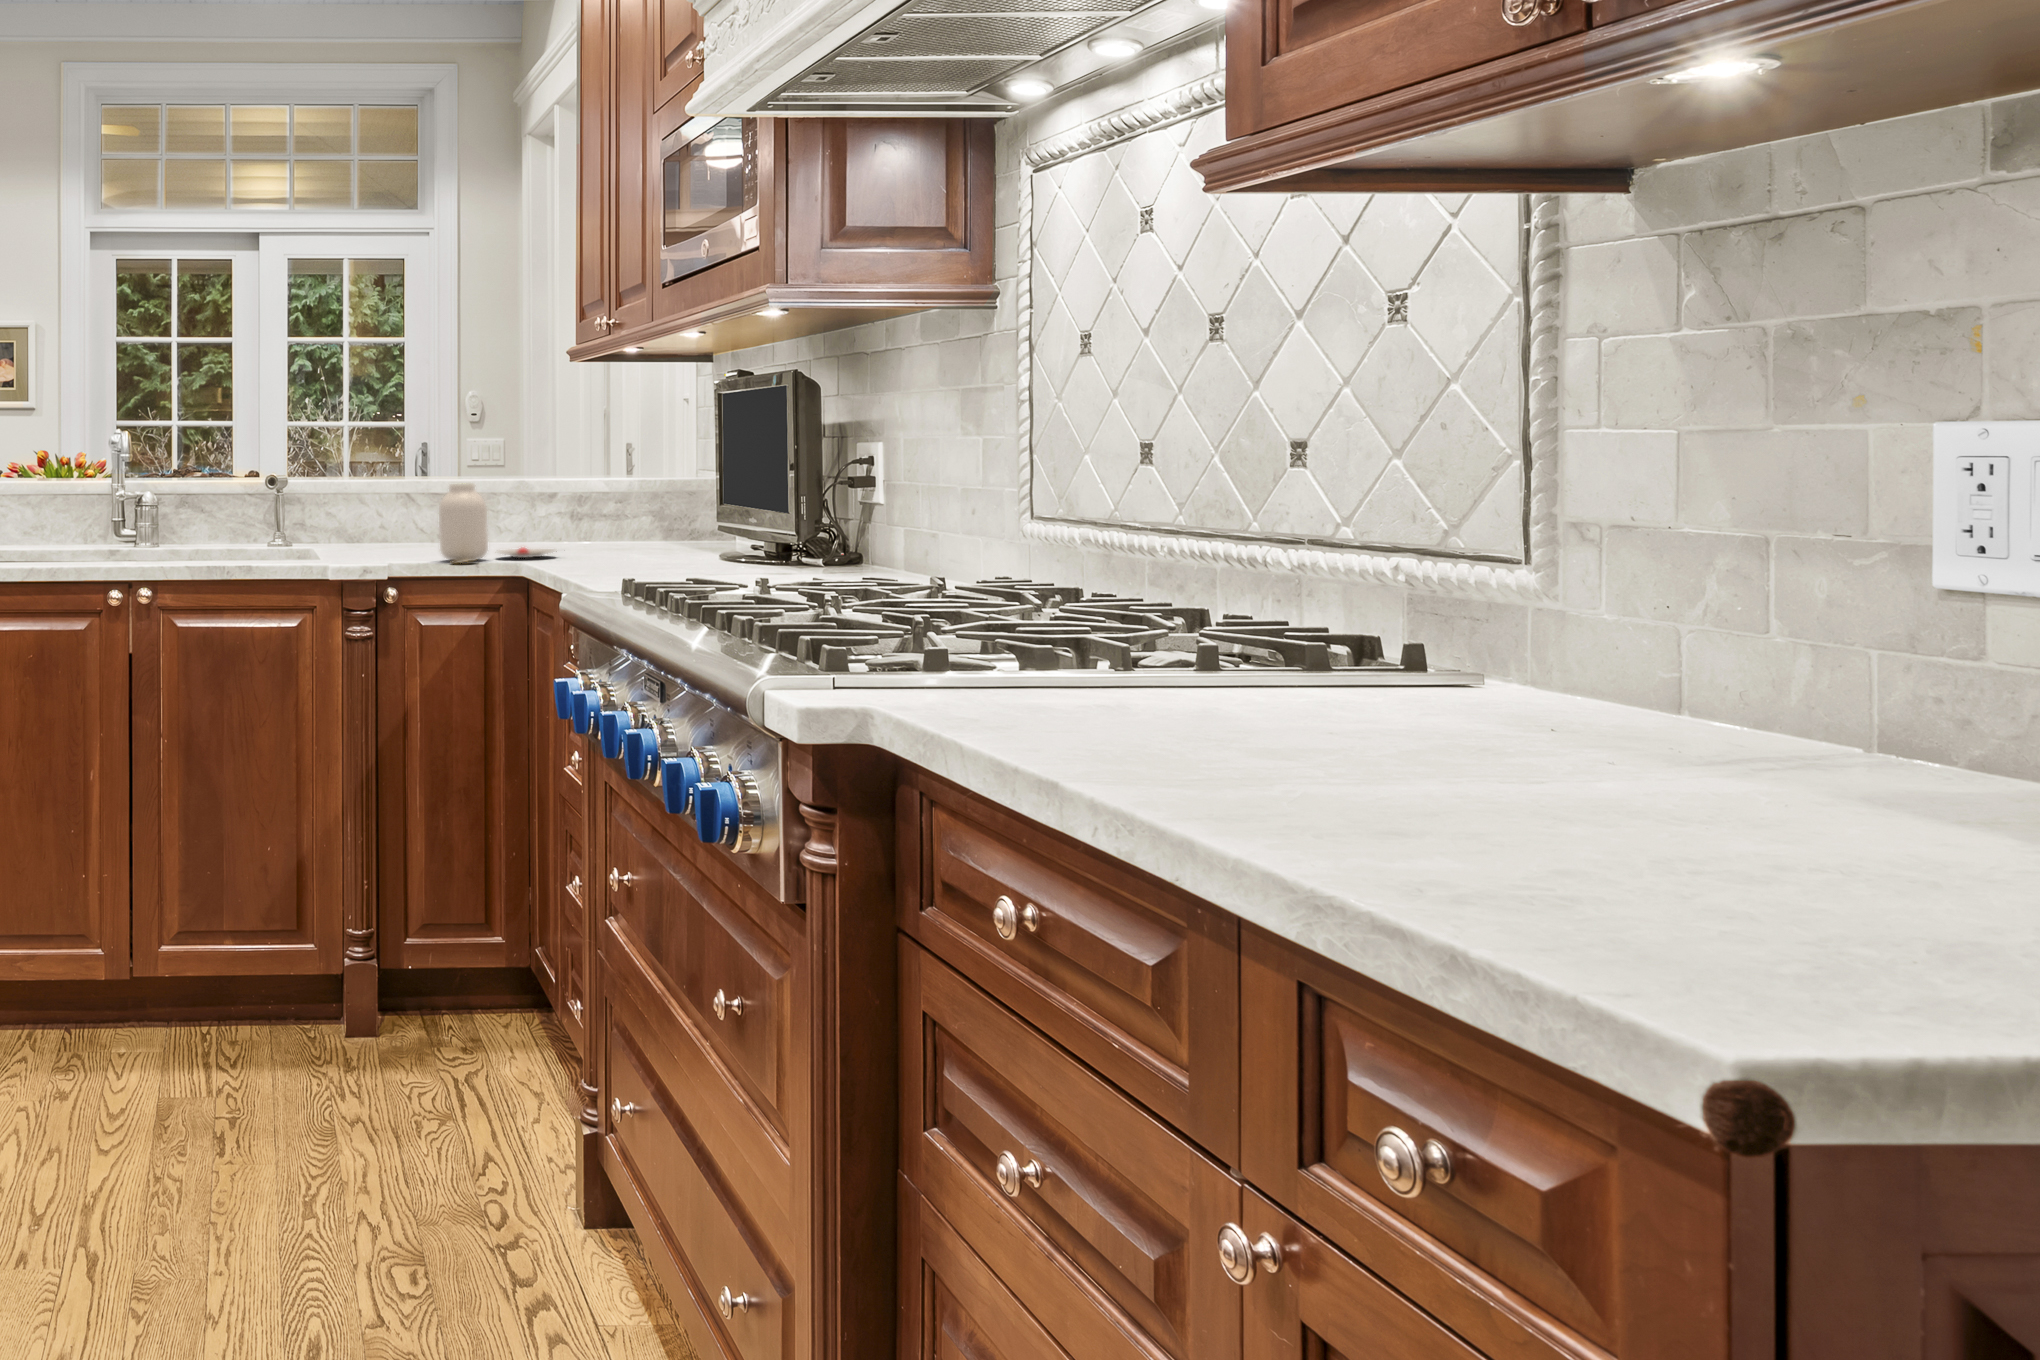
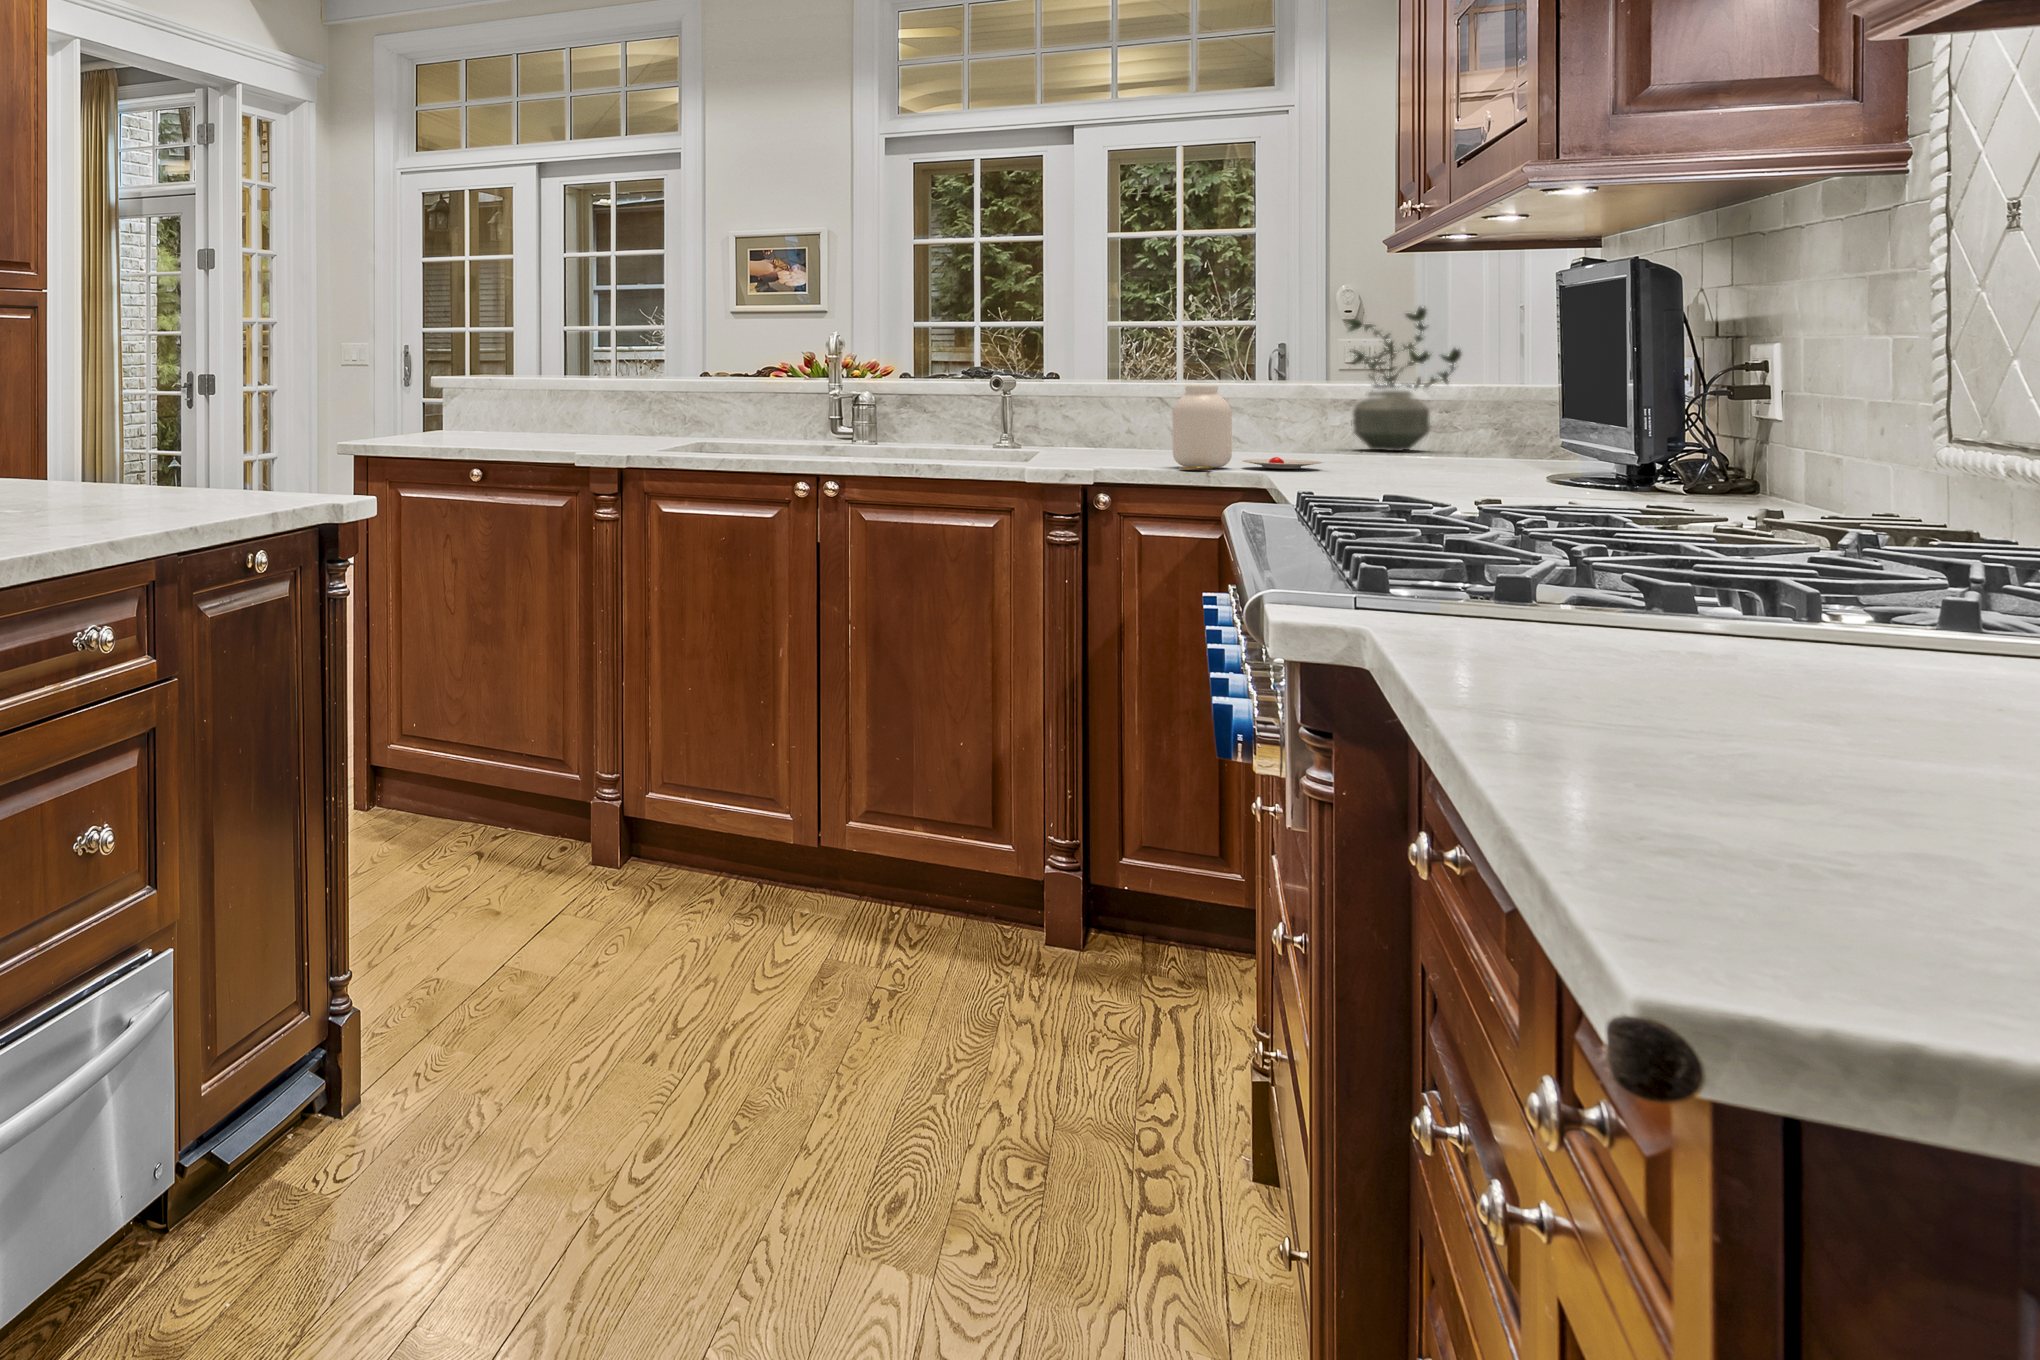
potted plant: none [542,406,629,535] -> present [1348,306,1461,451]

